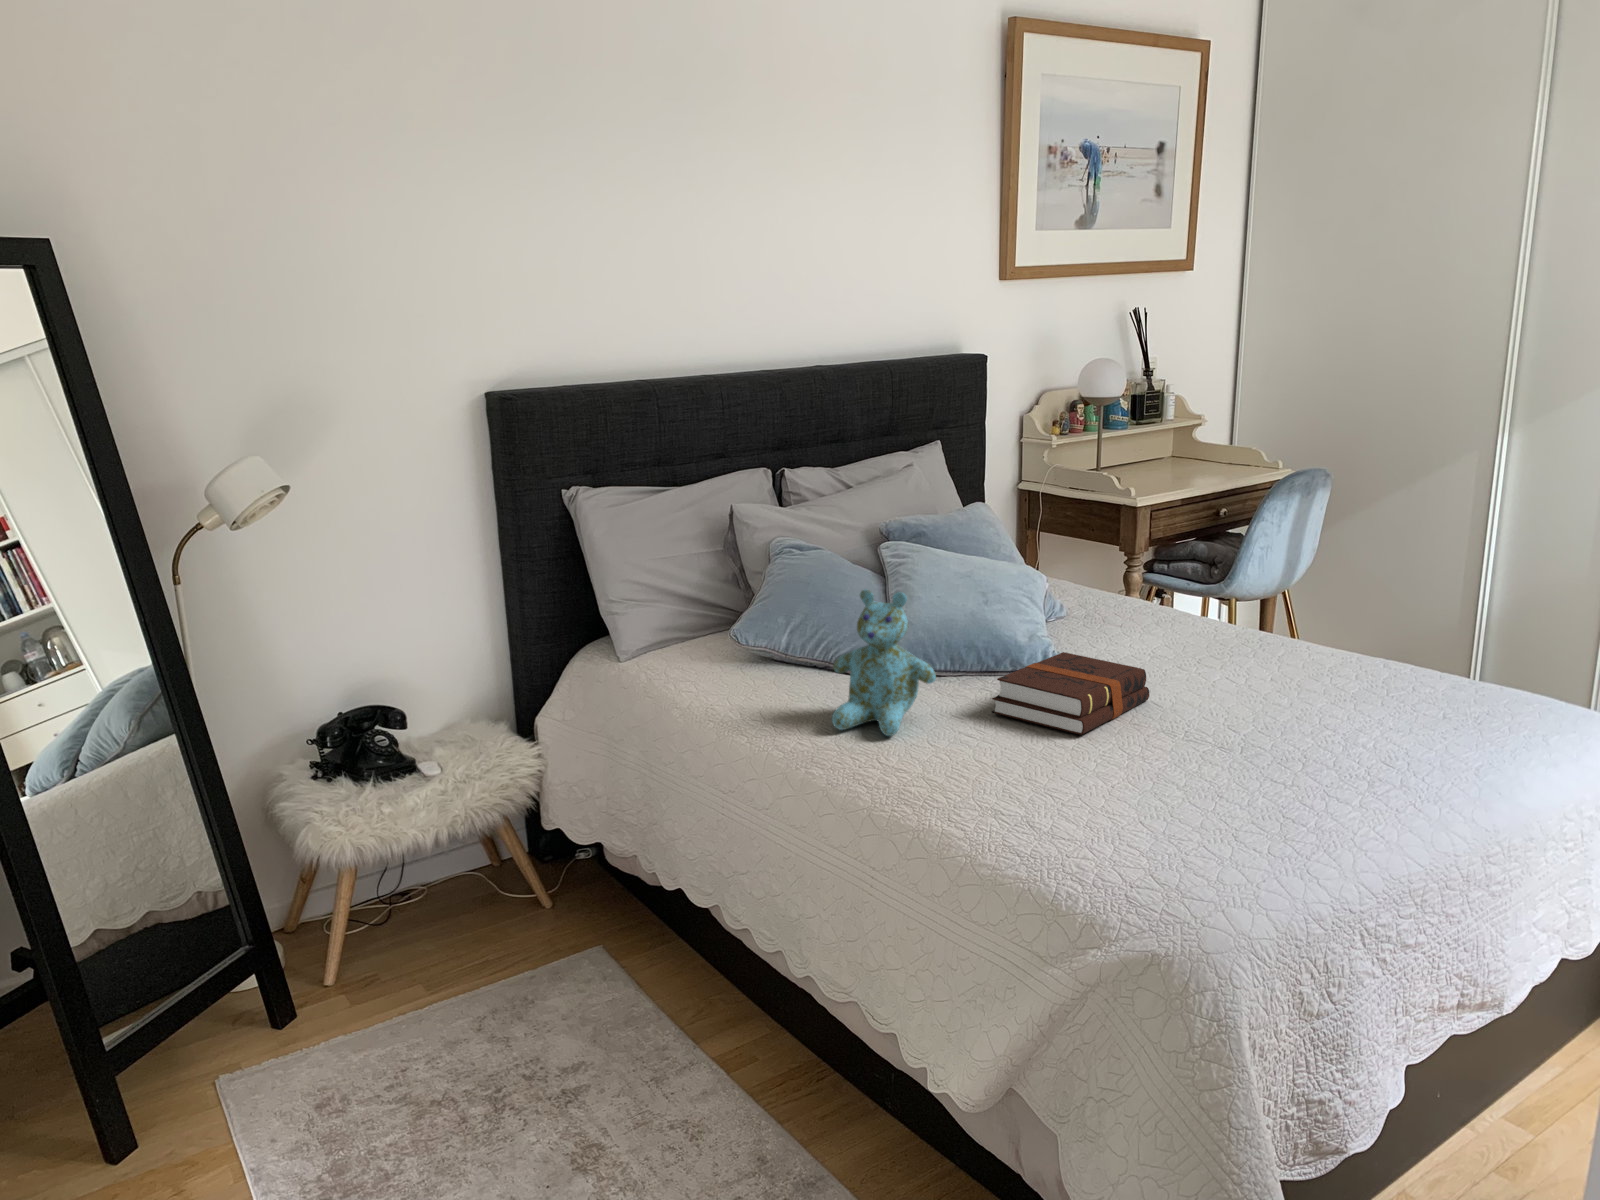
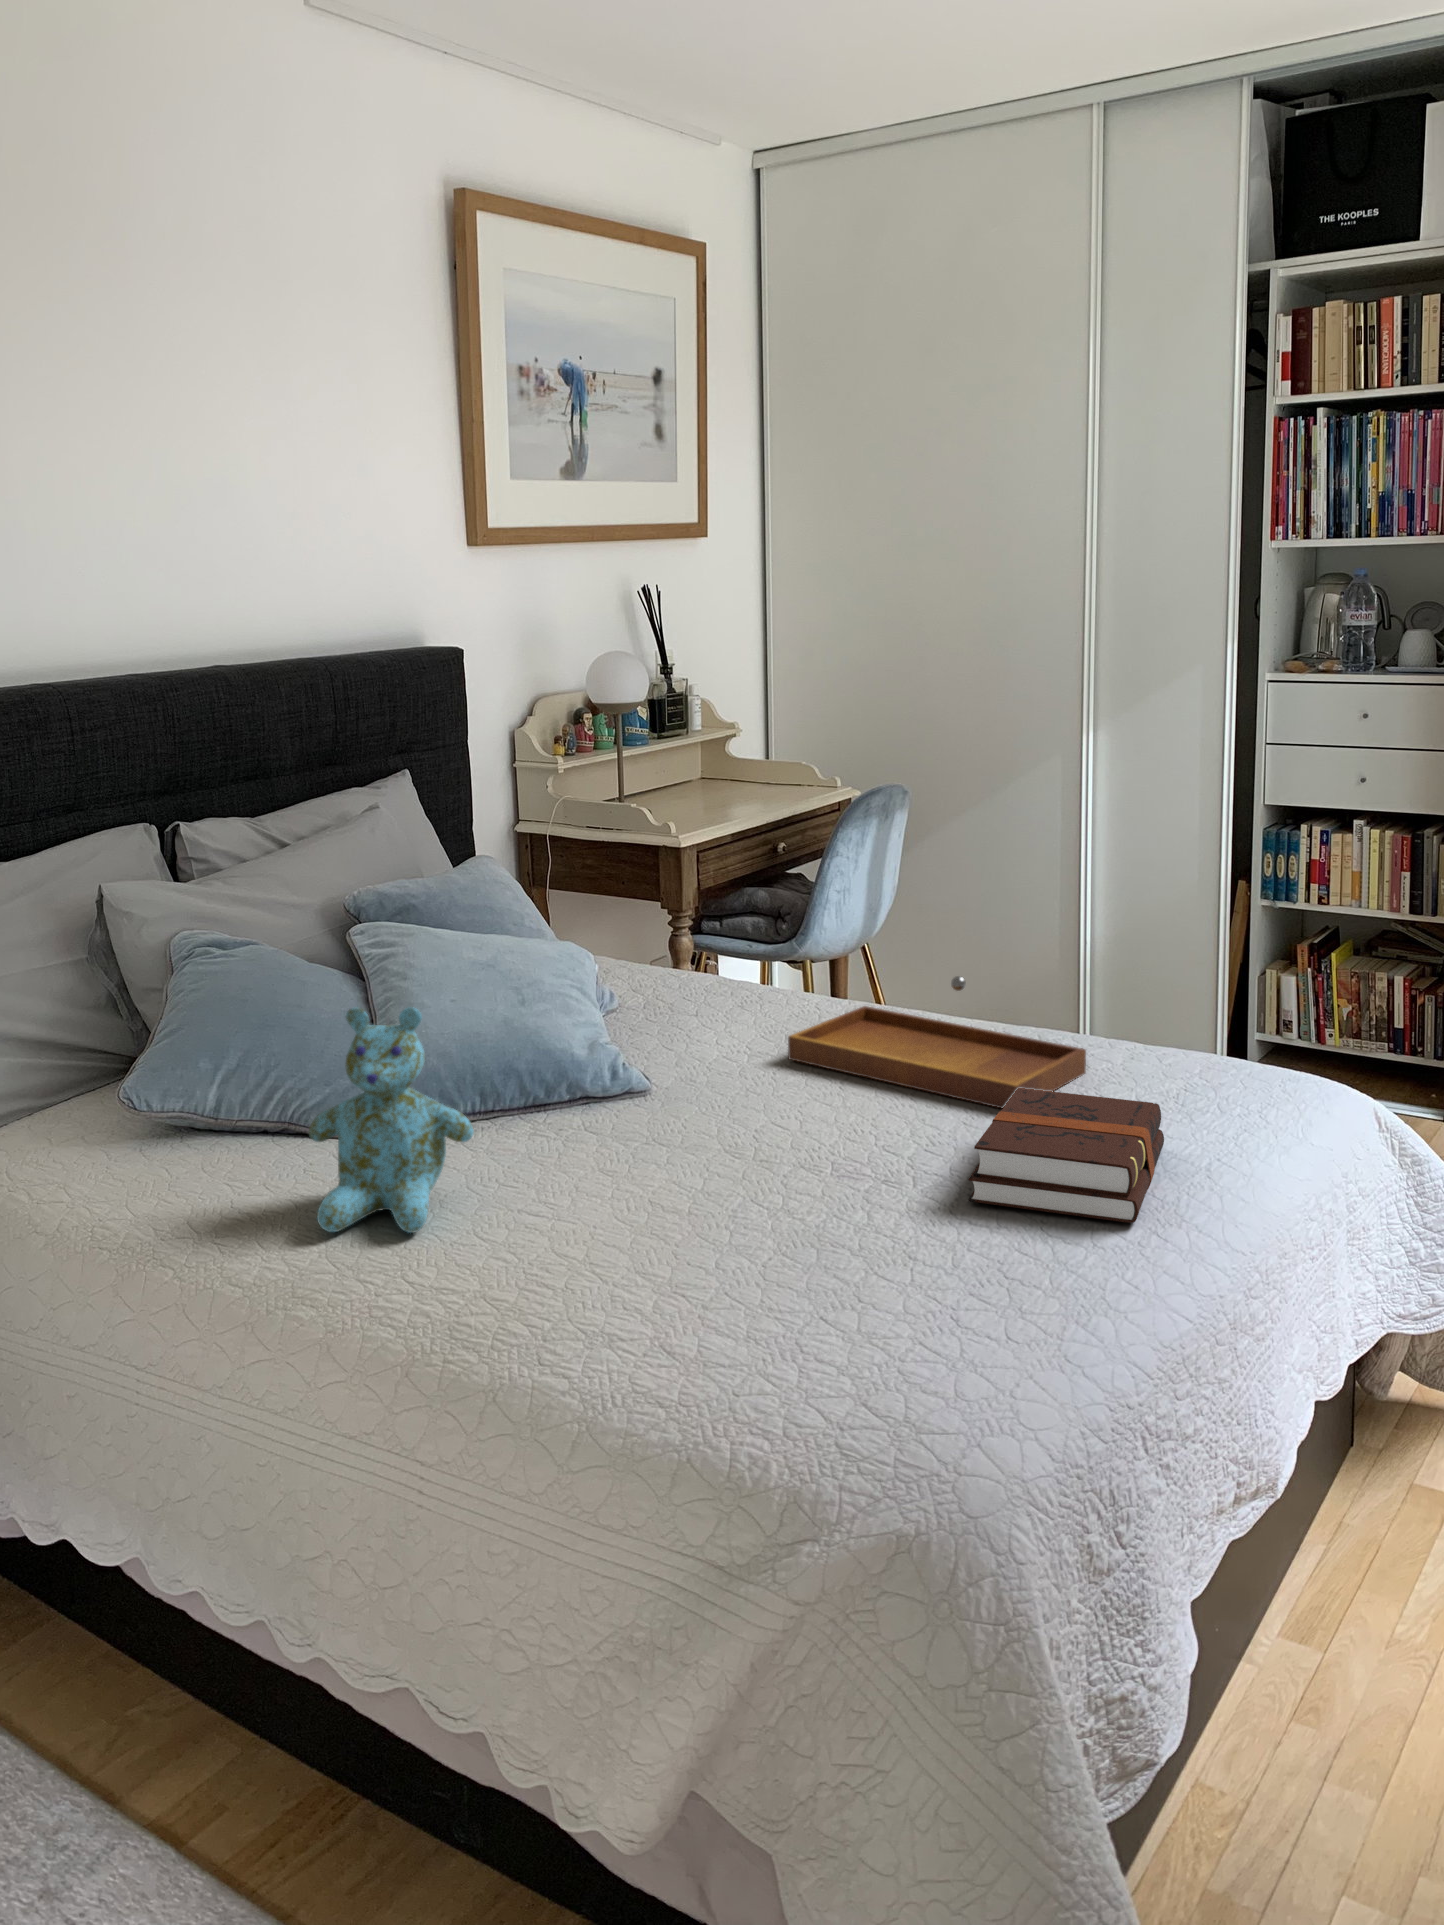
tray: none [1179,609,1414,711] -> present [788,976,1086,1108]
hardback book: present [992,652,1149,735] -> present [968,1088,1164,1223]

